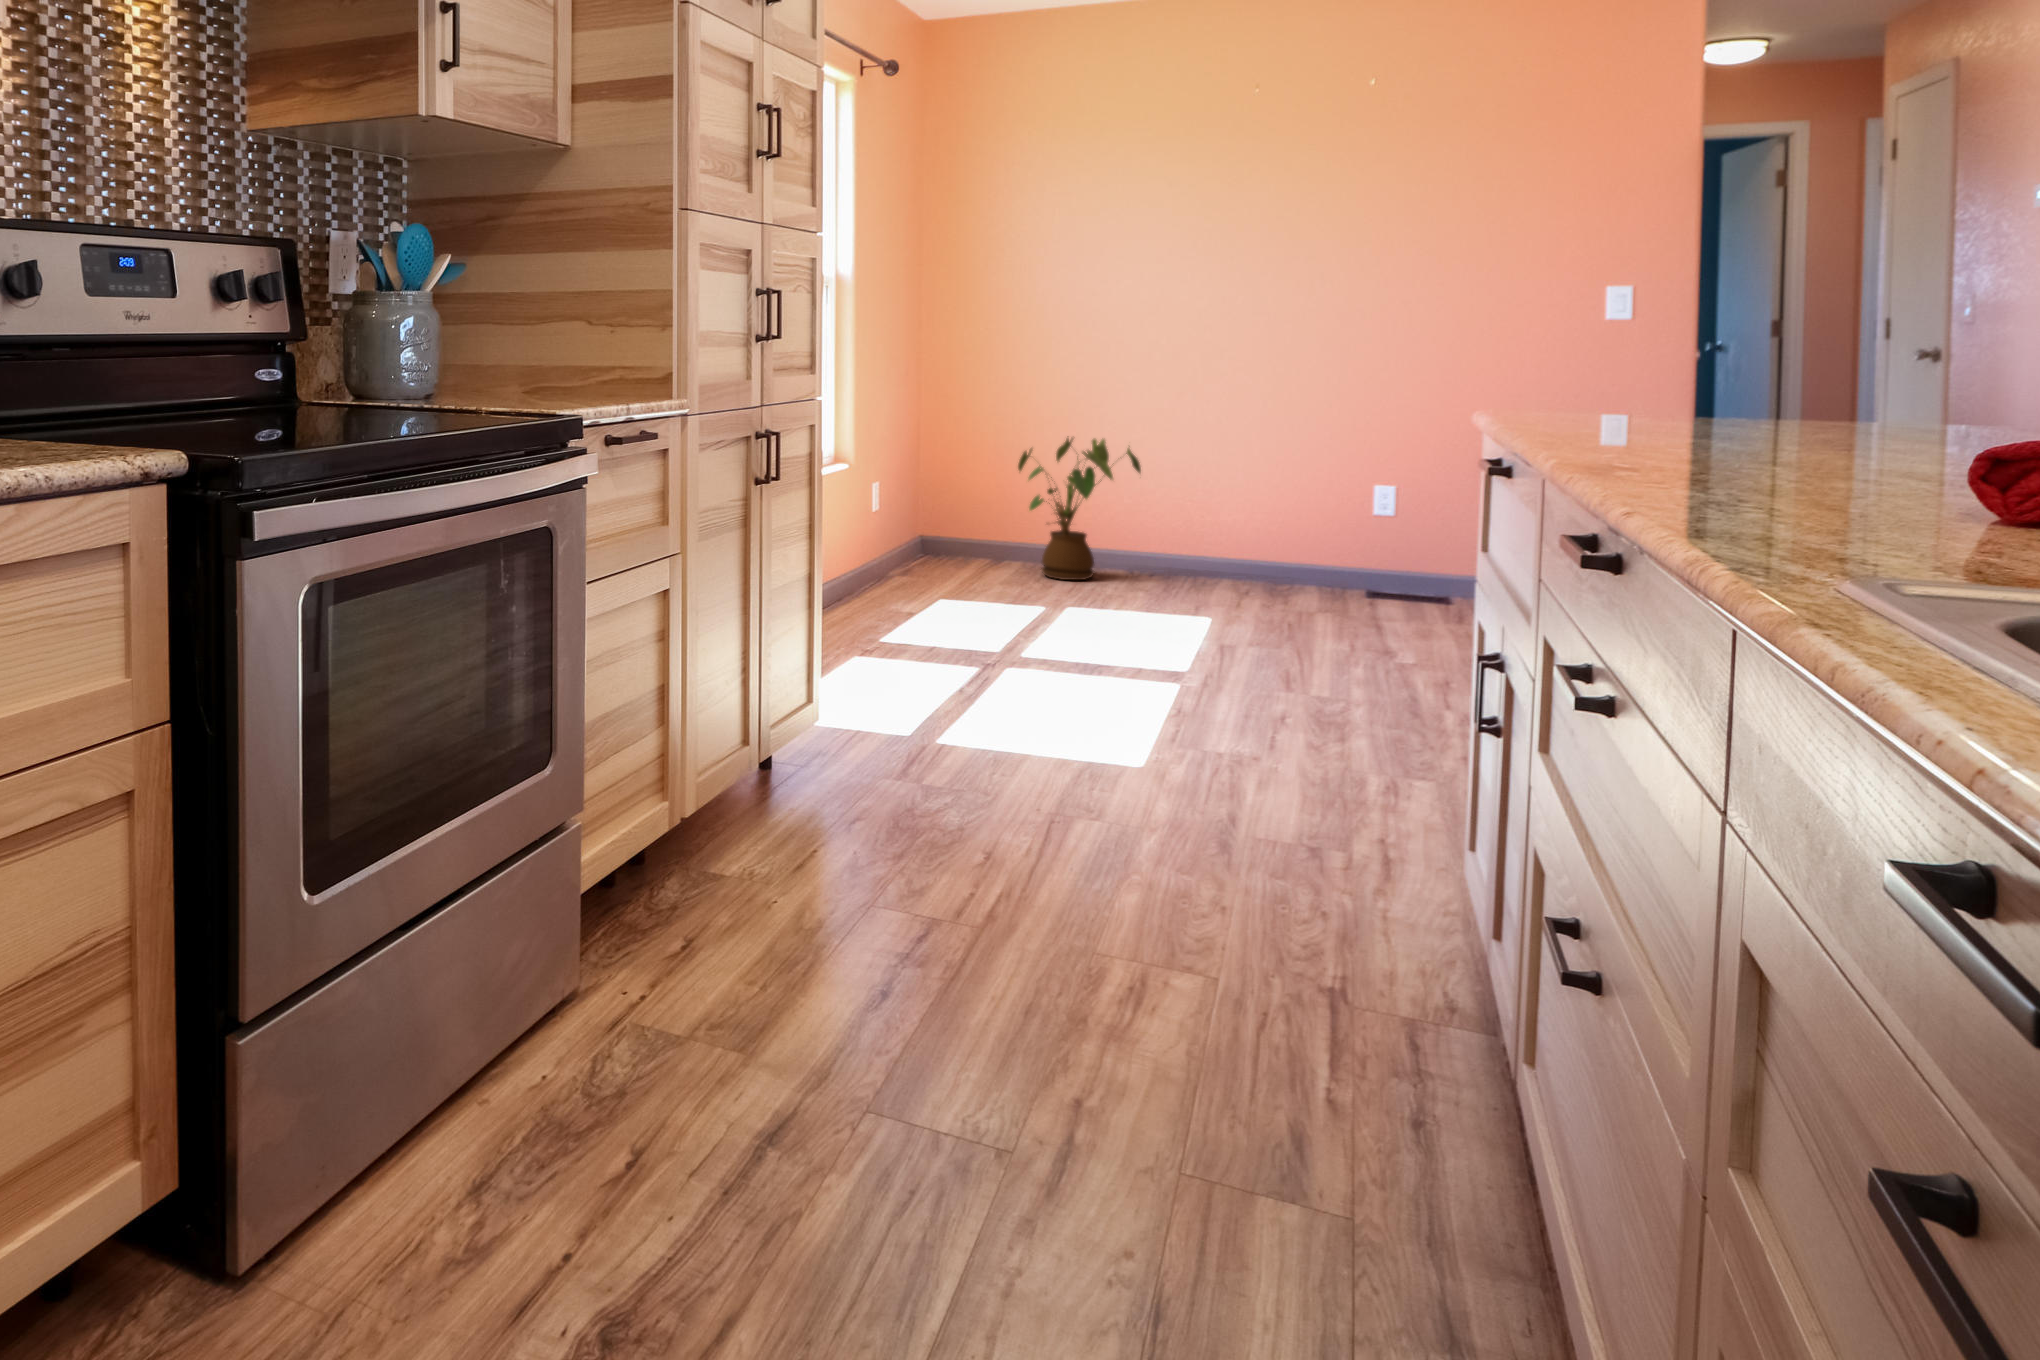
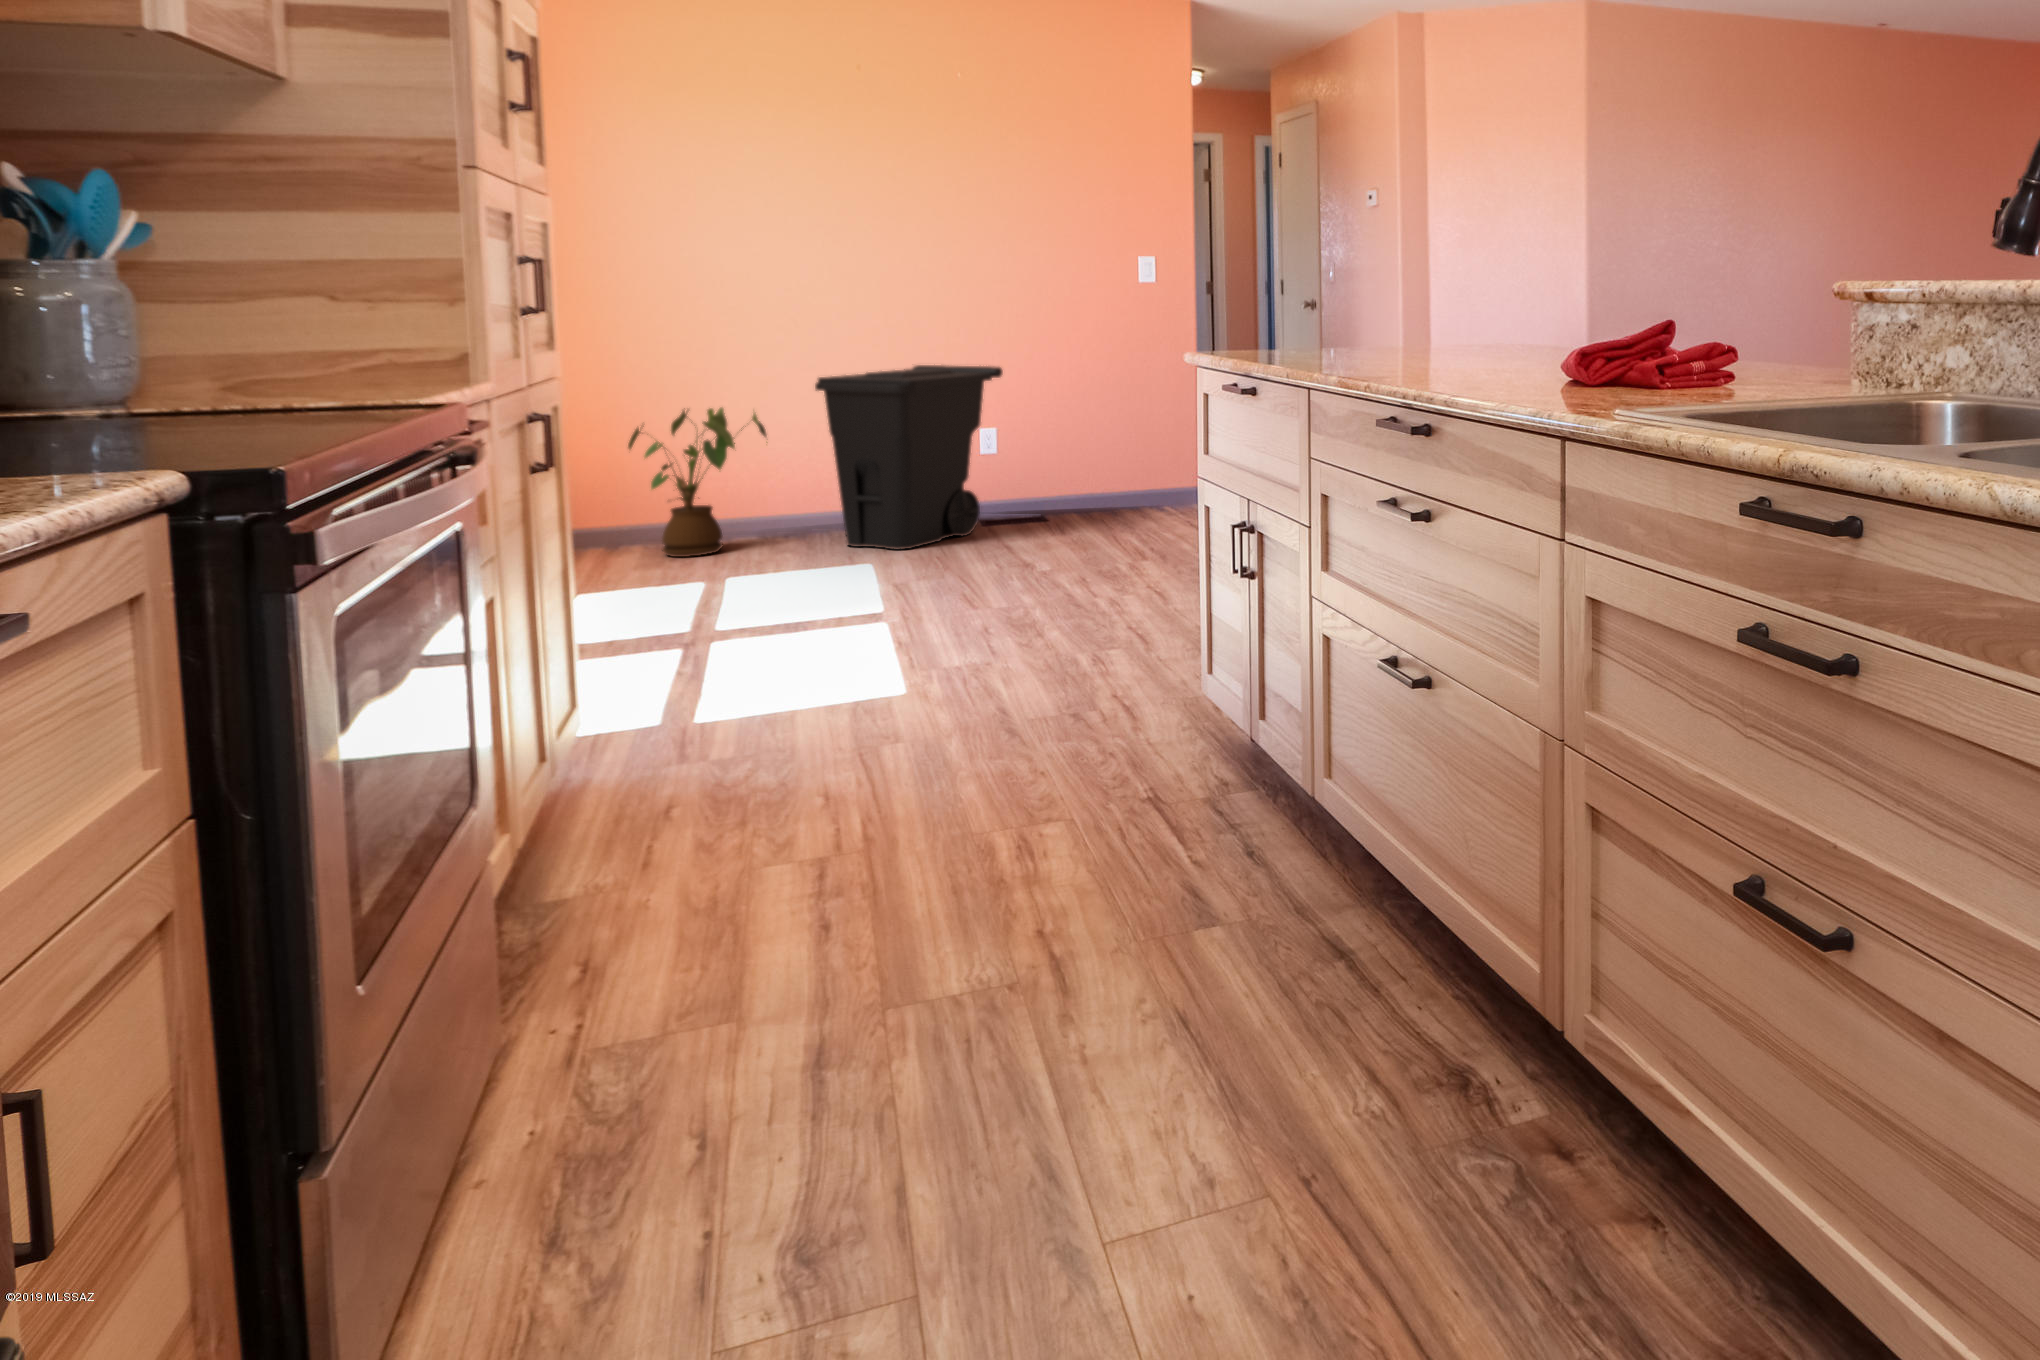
trash can: none [1184,408,1396,609] -> present [815,365,1003,550]

